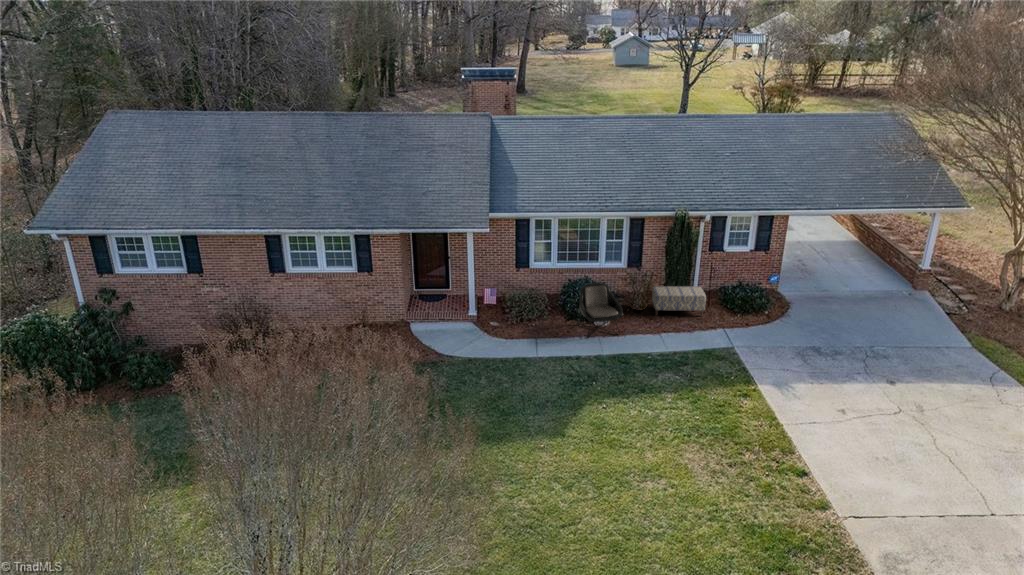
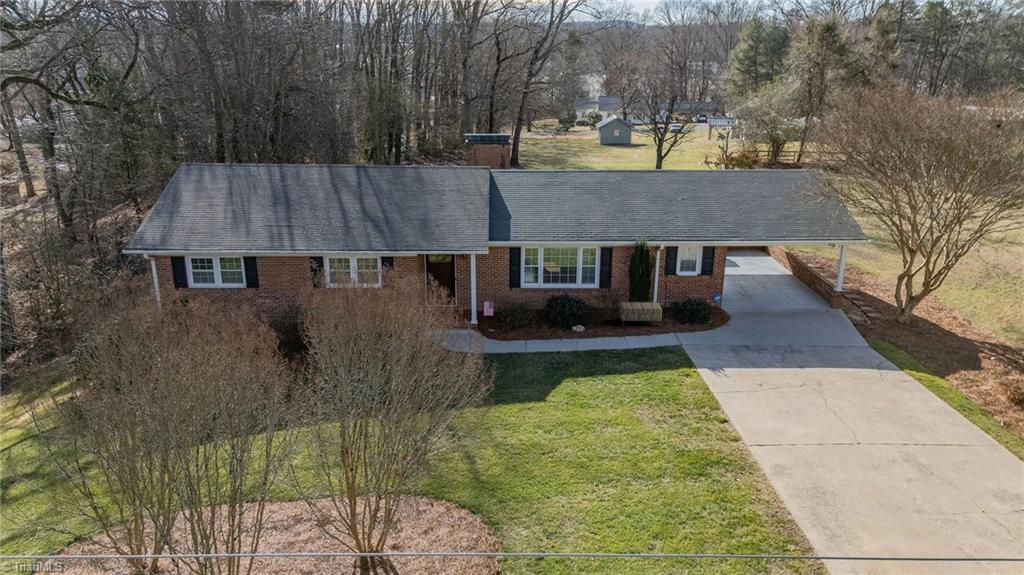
lounge chair: present [579,283,623,338] -> none [559,297,595,340]

